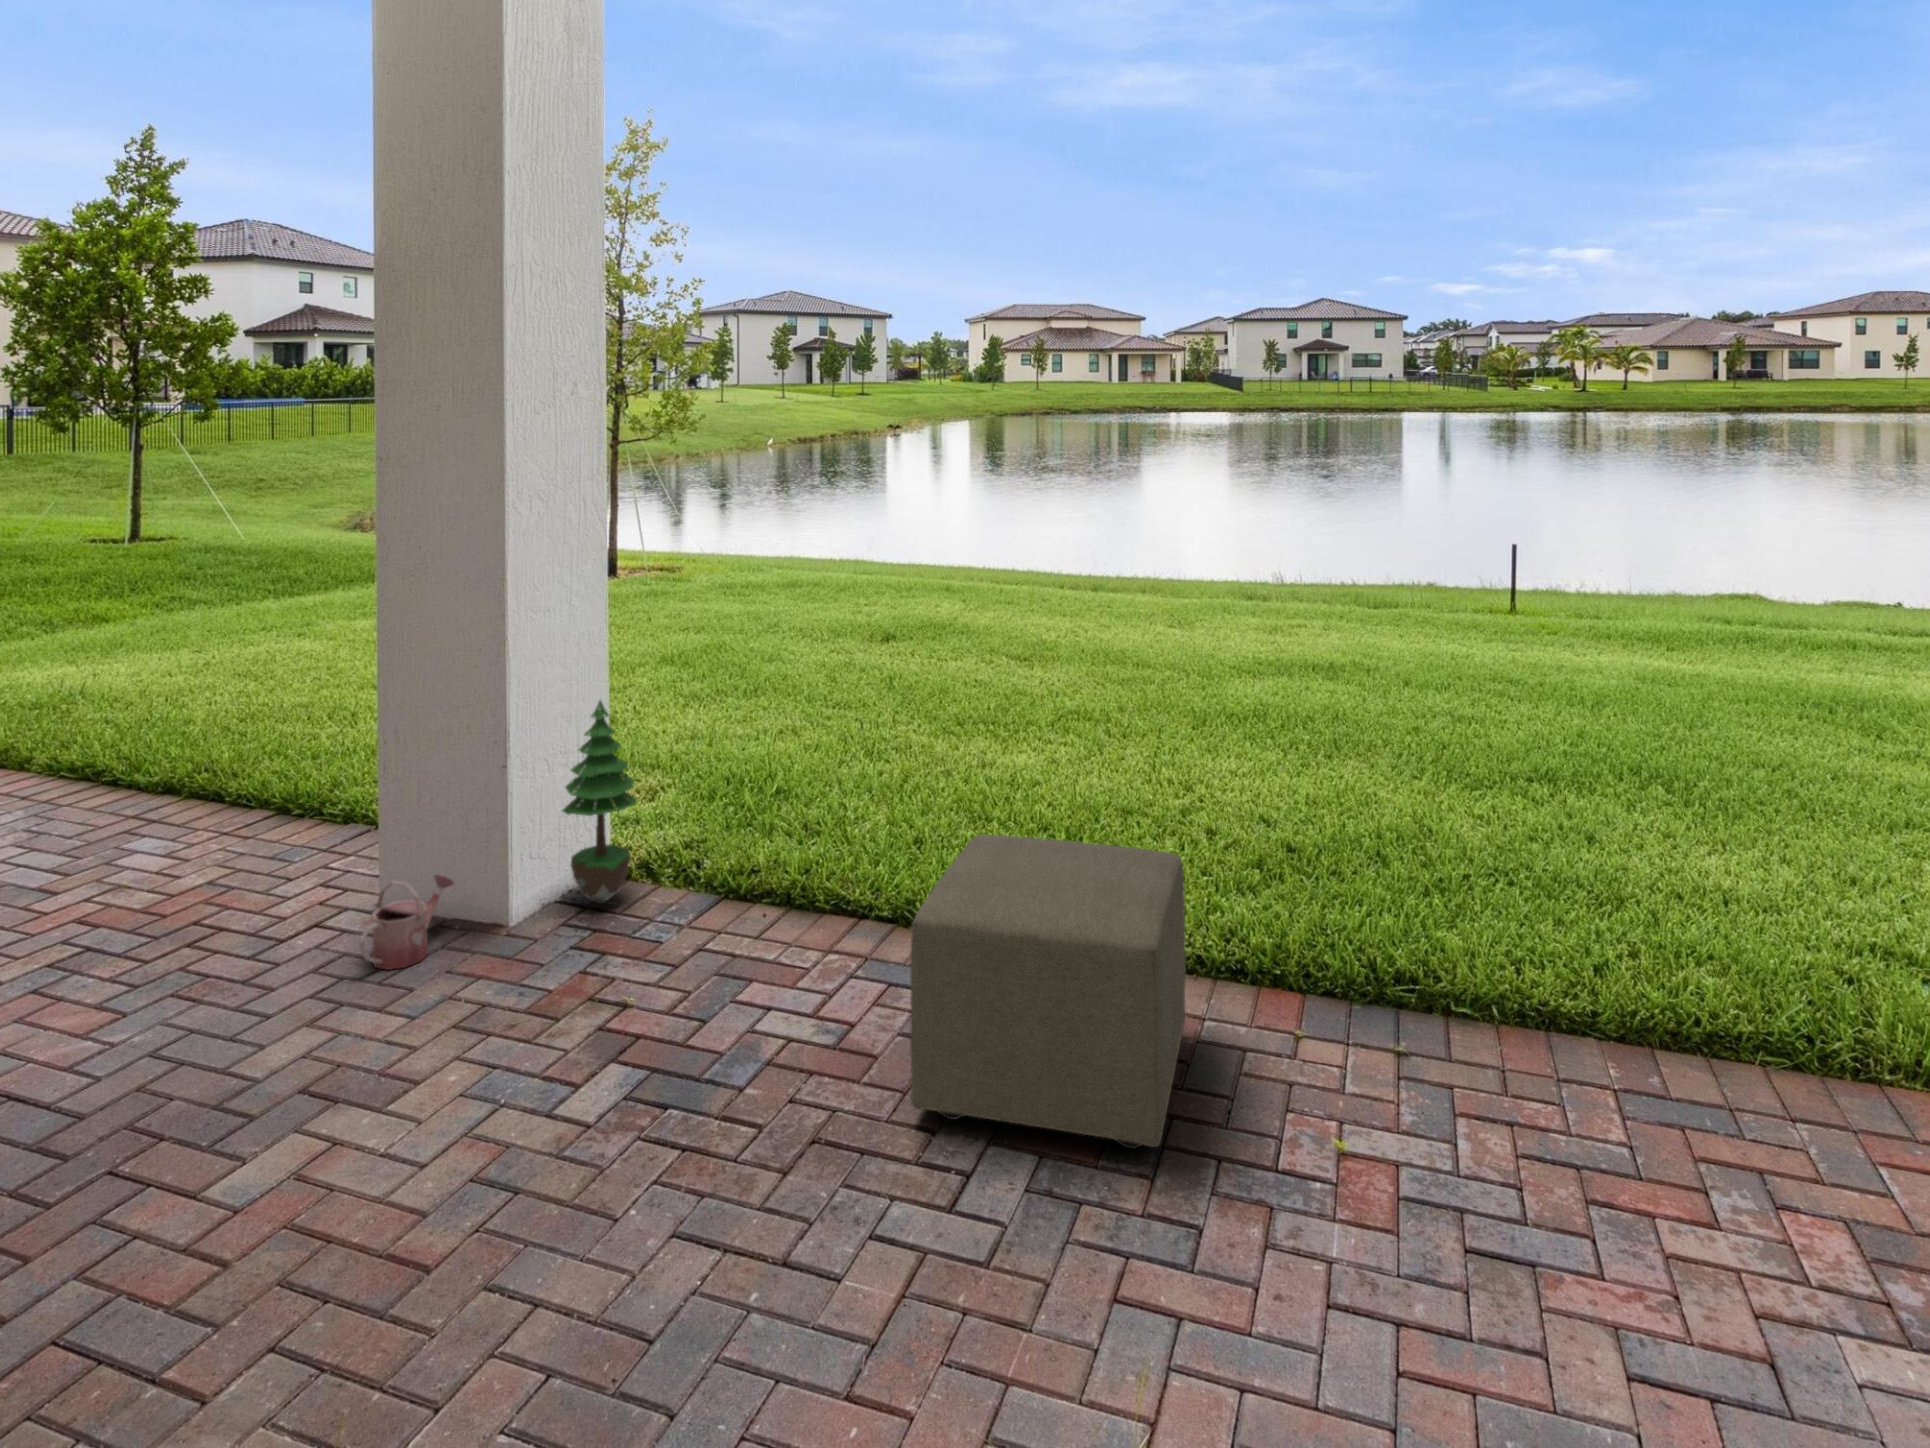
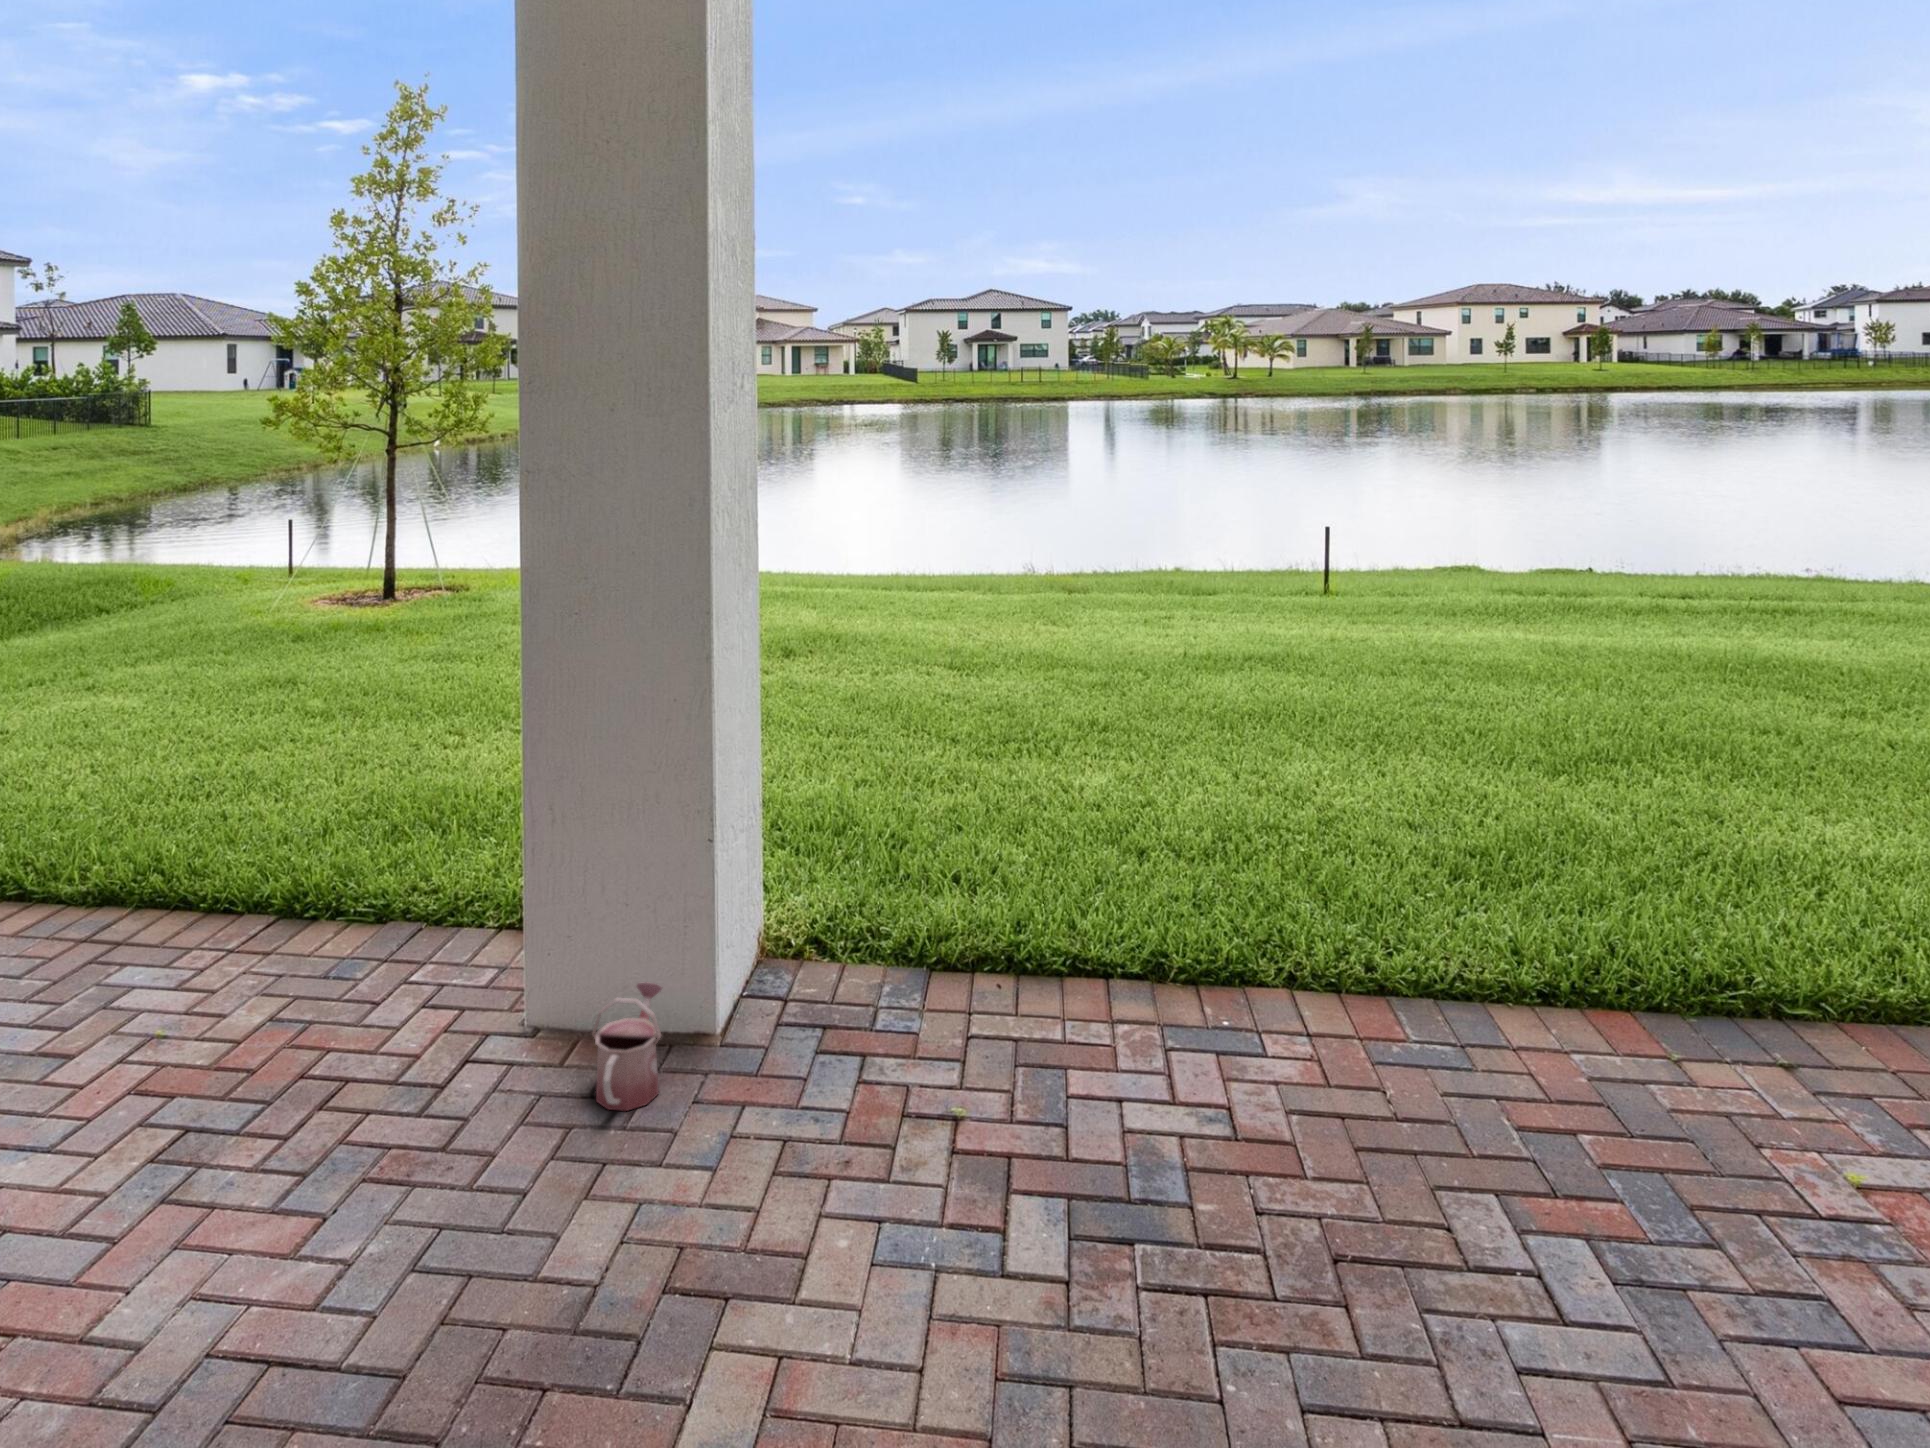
potted tree: present [562,701,636,904] -> none [763,751,849,993]
ottoman: present [910,835,1186,1149] -> none [1337,874,1714,1212]

